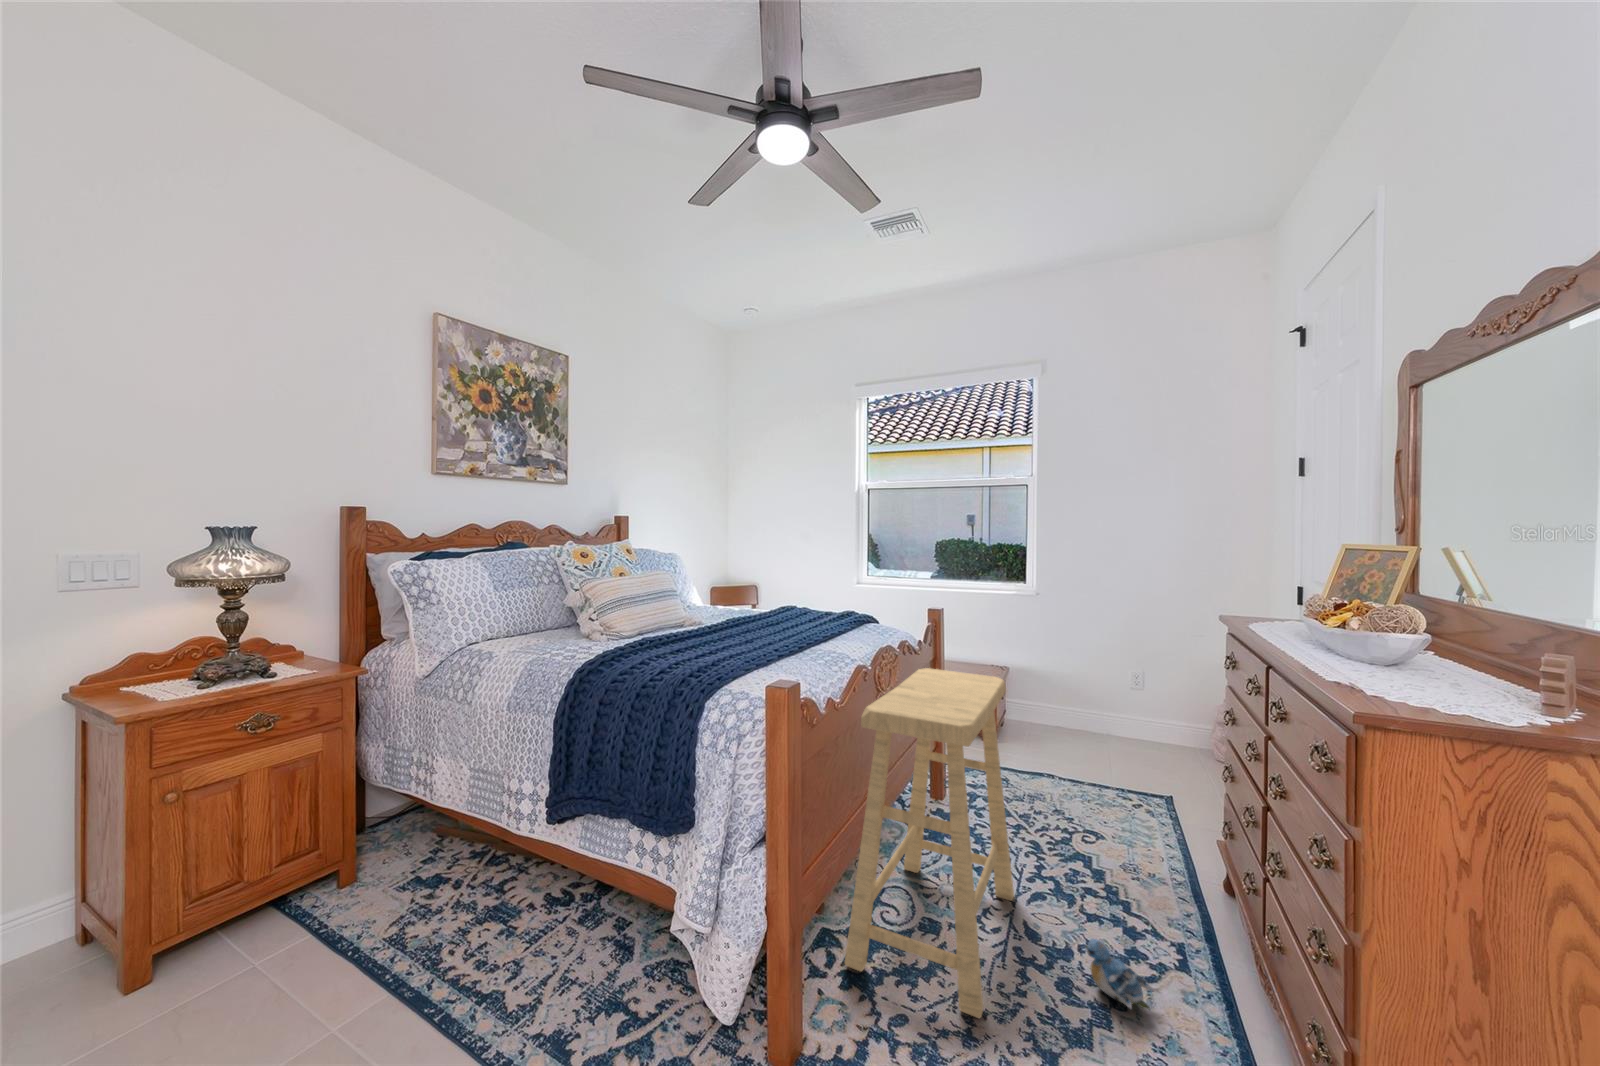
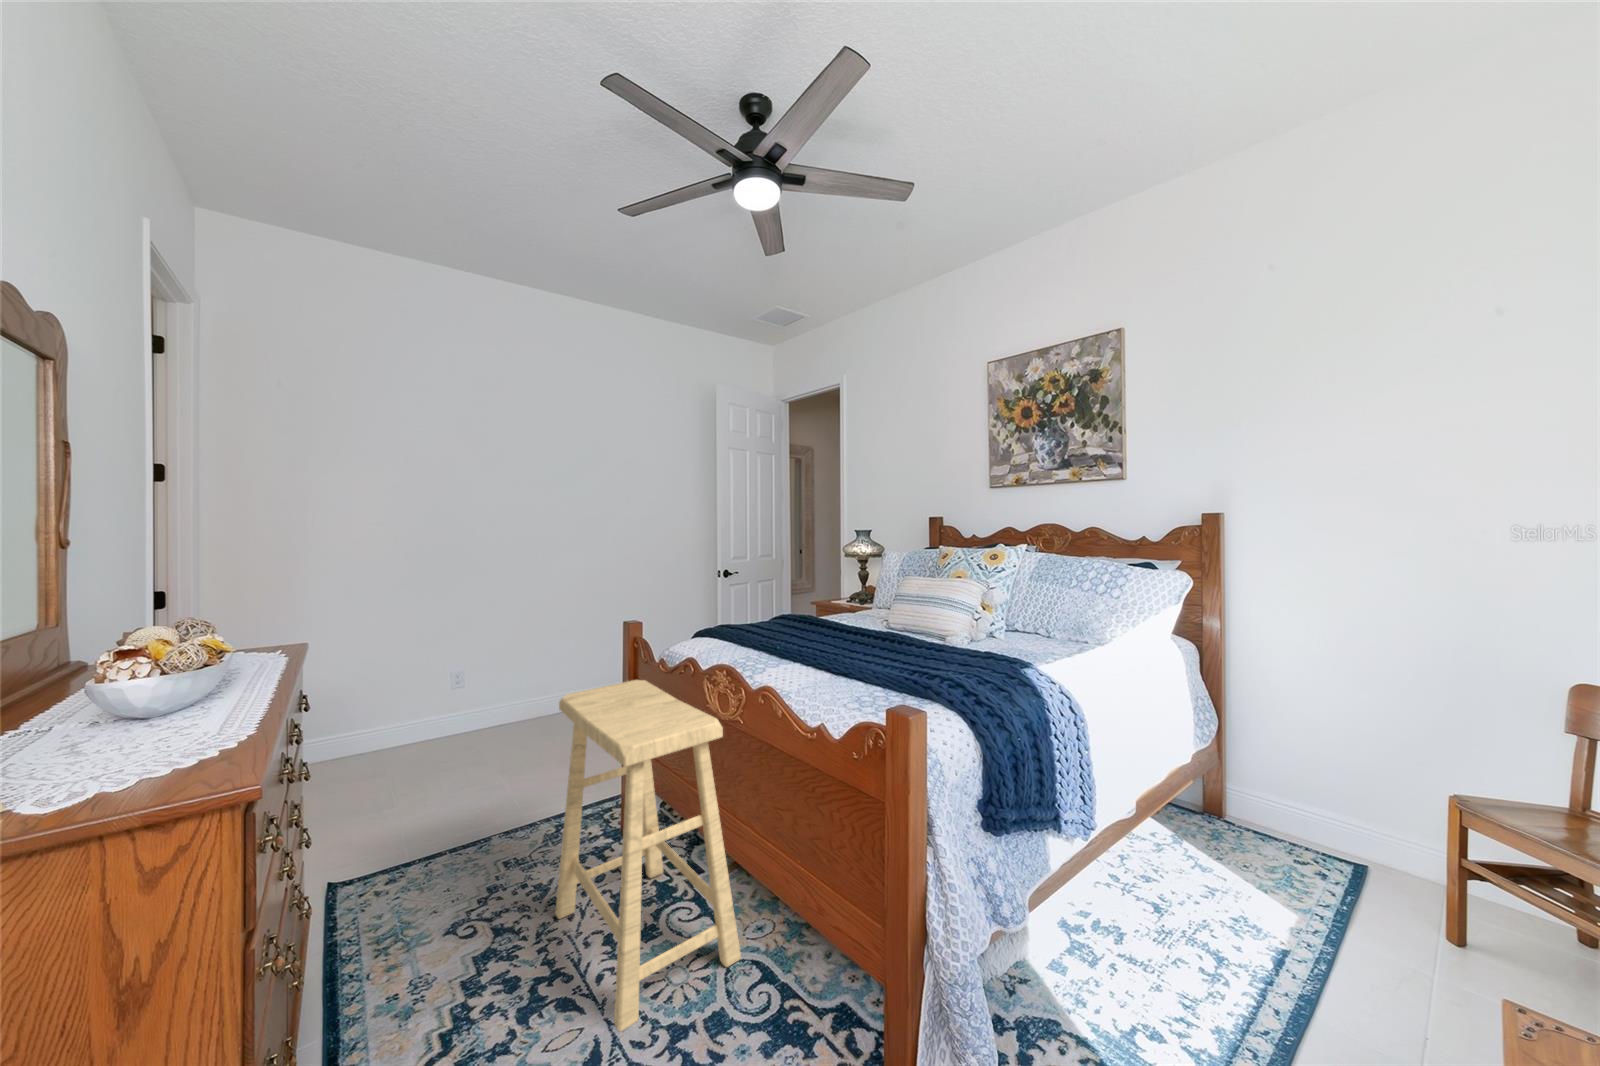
plush toy: present [1086,939,1152,1009] -> none [427,965,496,1022]

